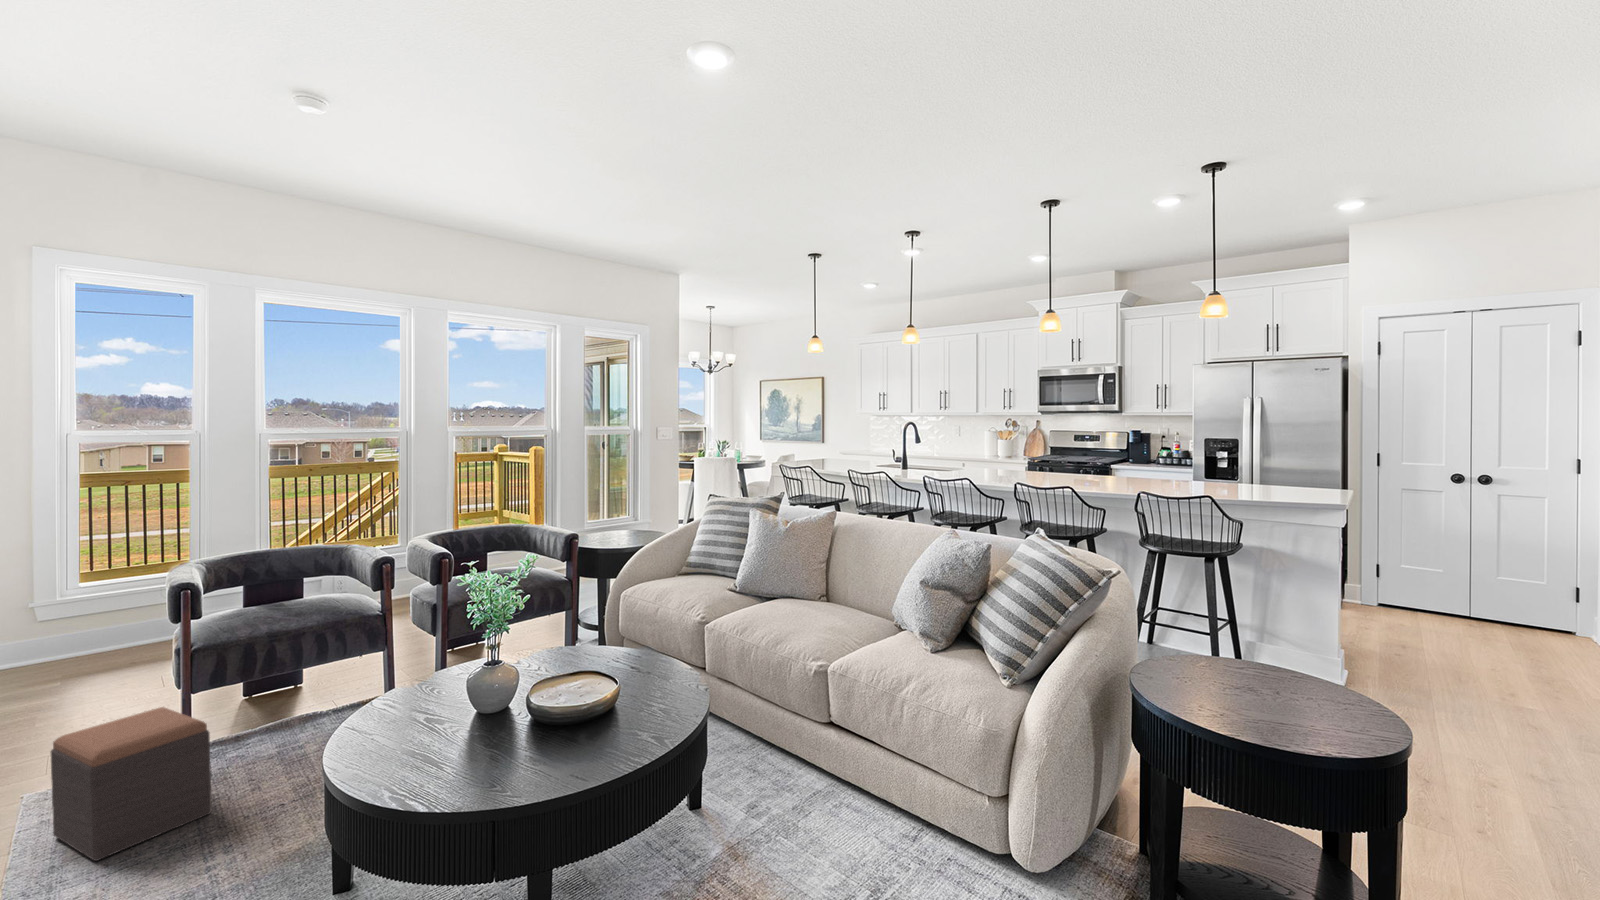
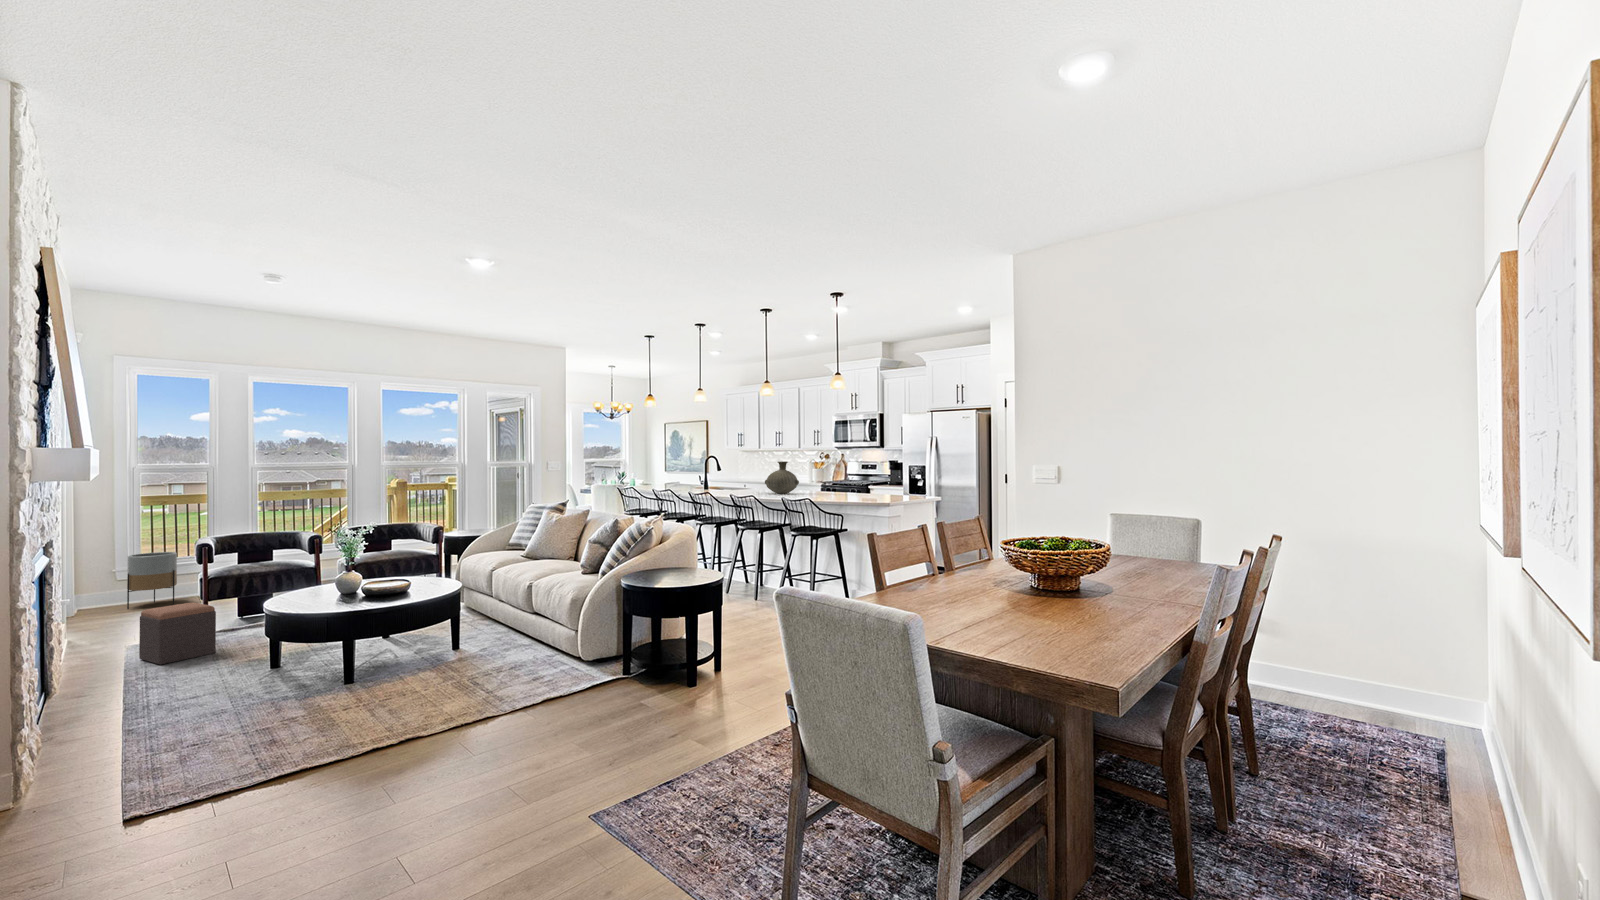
vase: none [1045,432,1108,481] -> present [765,461,799,494]
planter: none [50,572,135,671] -> present [127,552,177,609]

